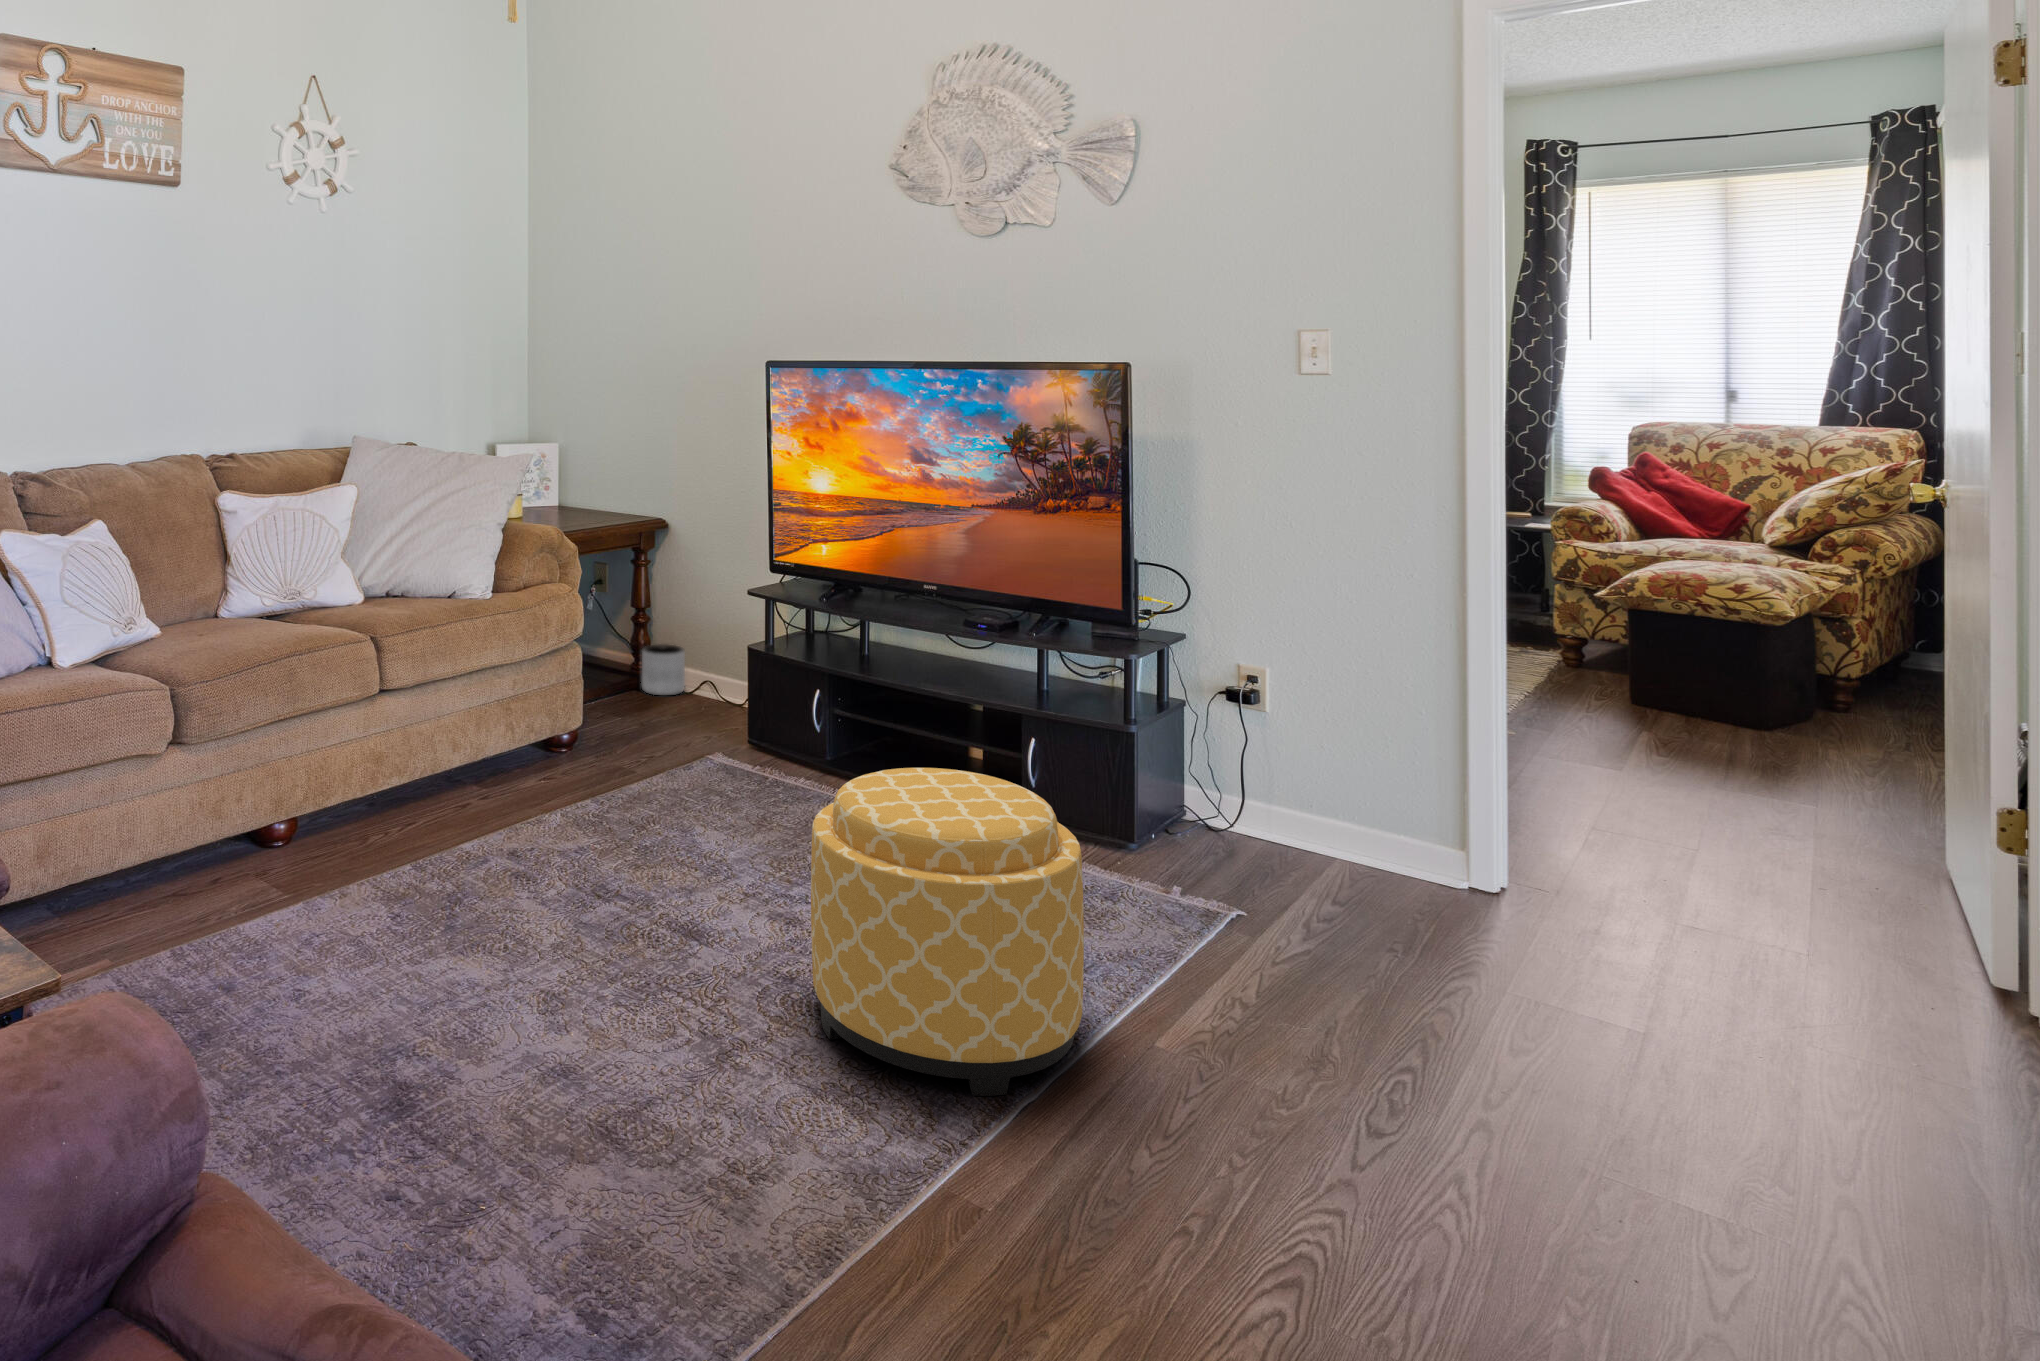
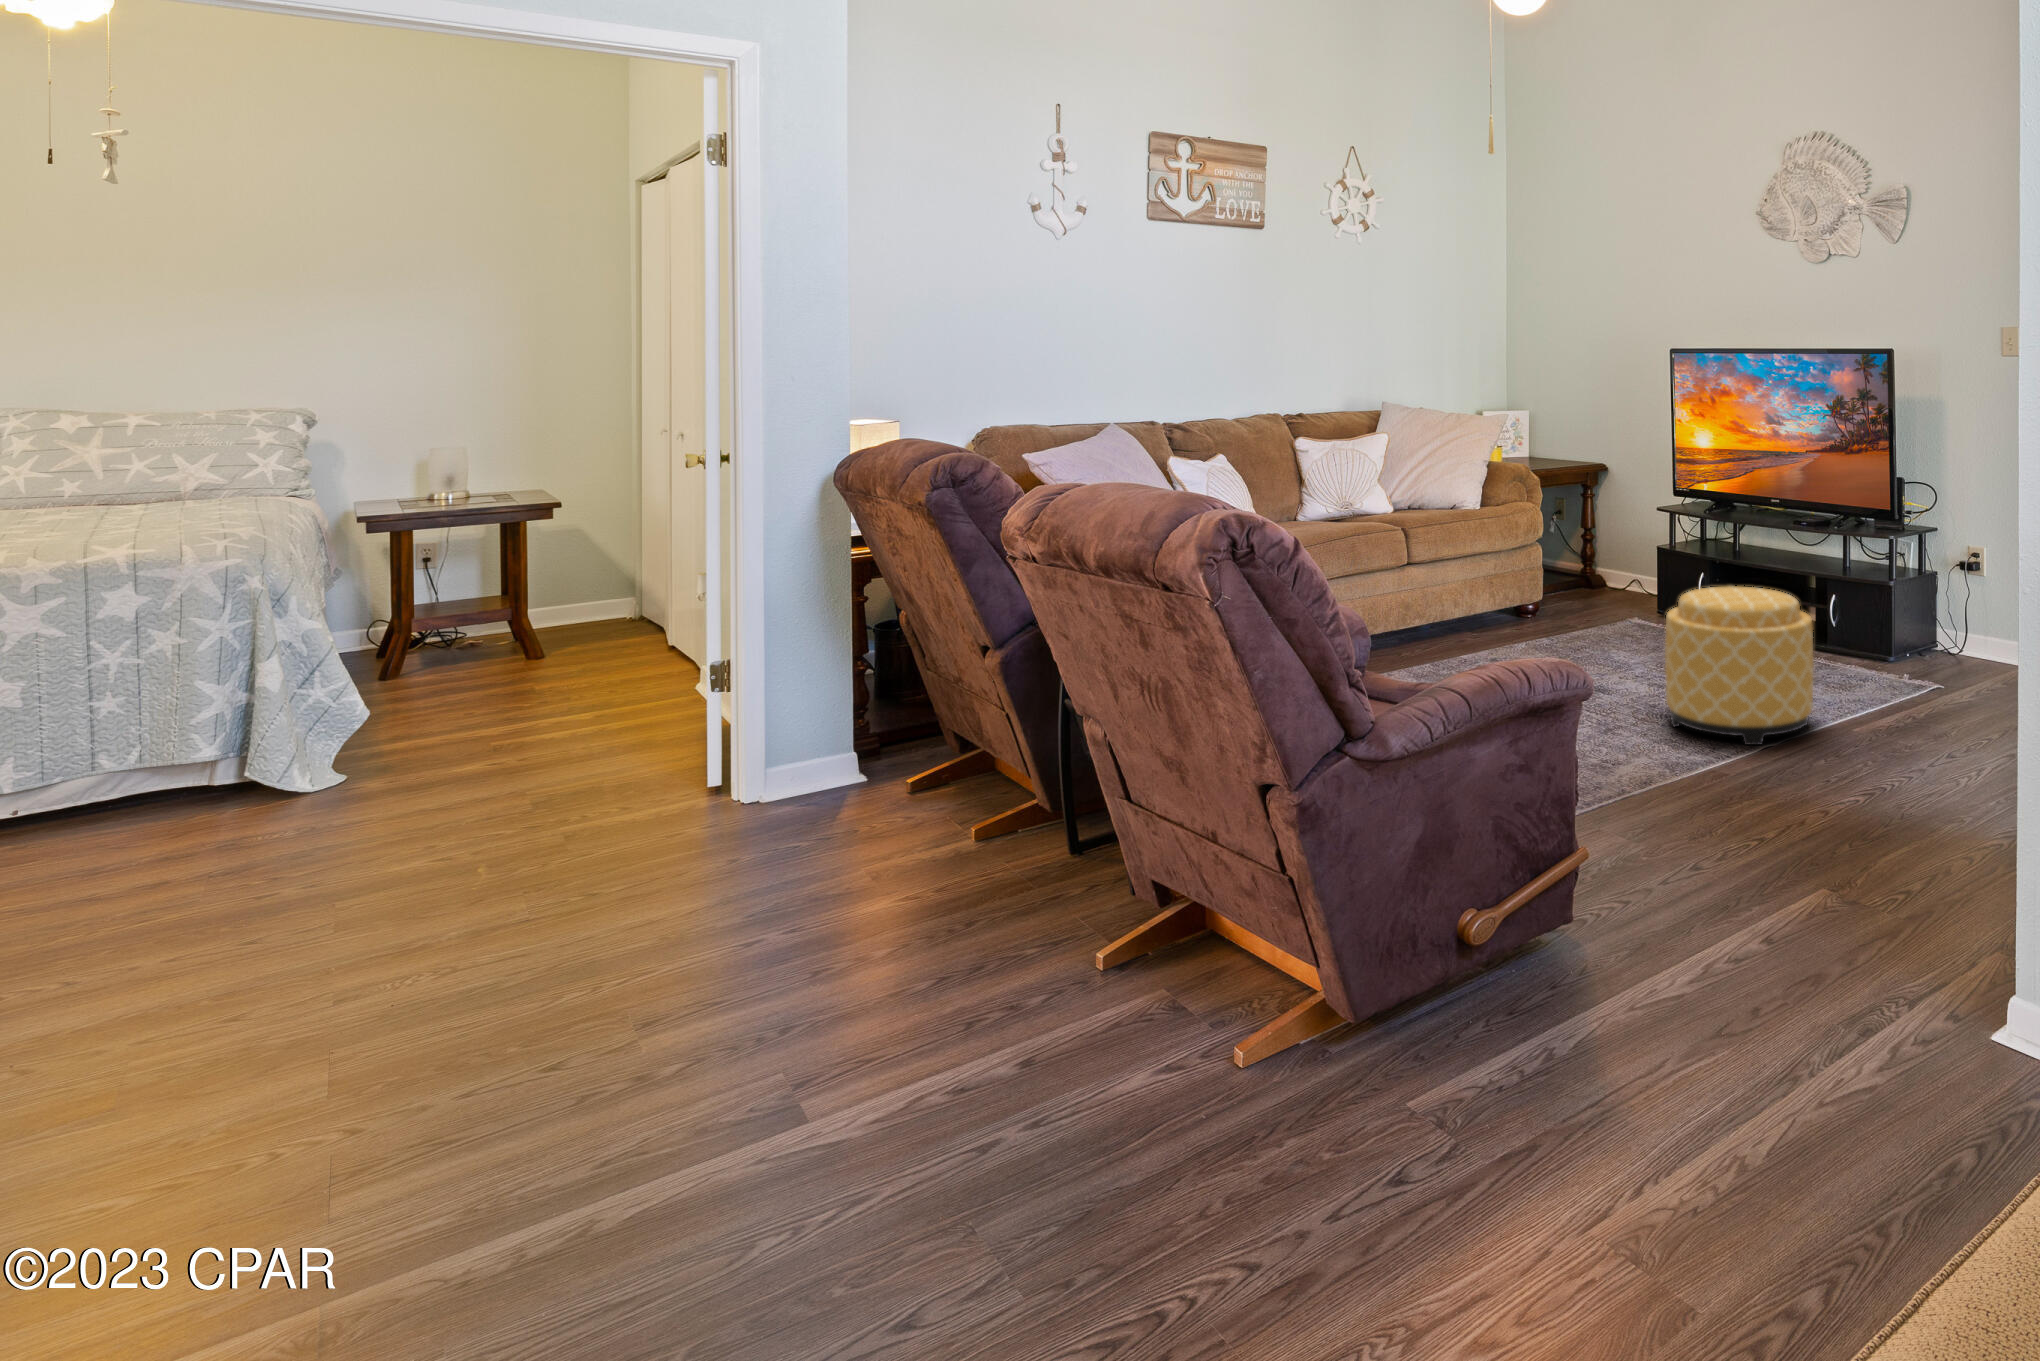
planter: present [642,644,685,696] -> none [1587,554,1618,589]

